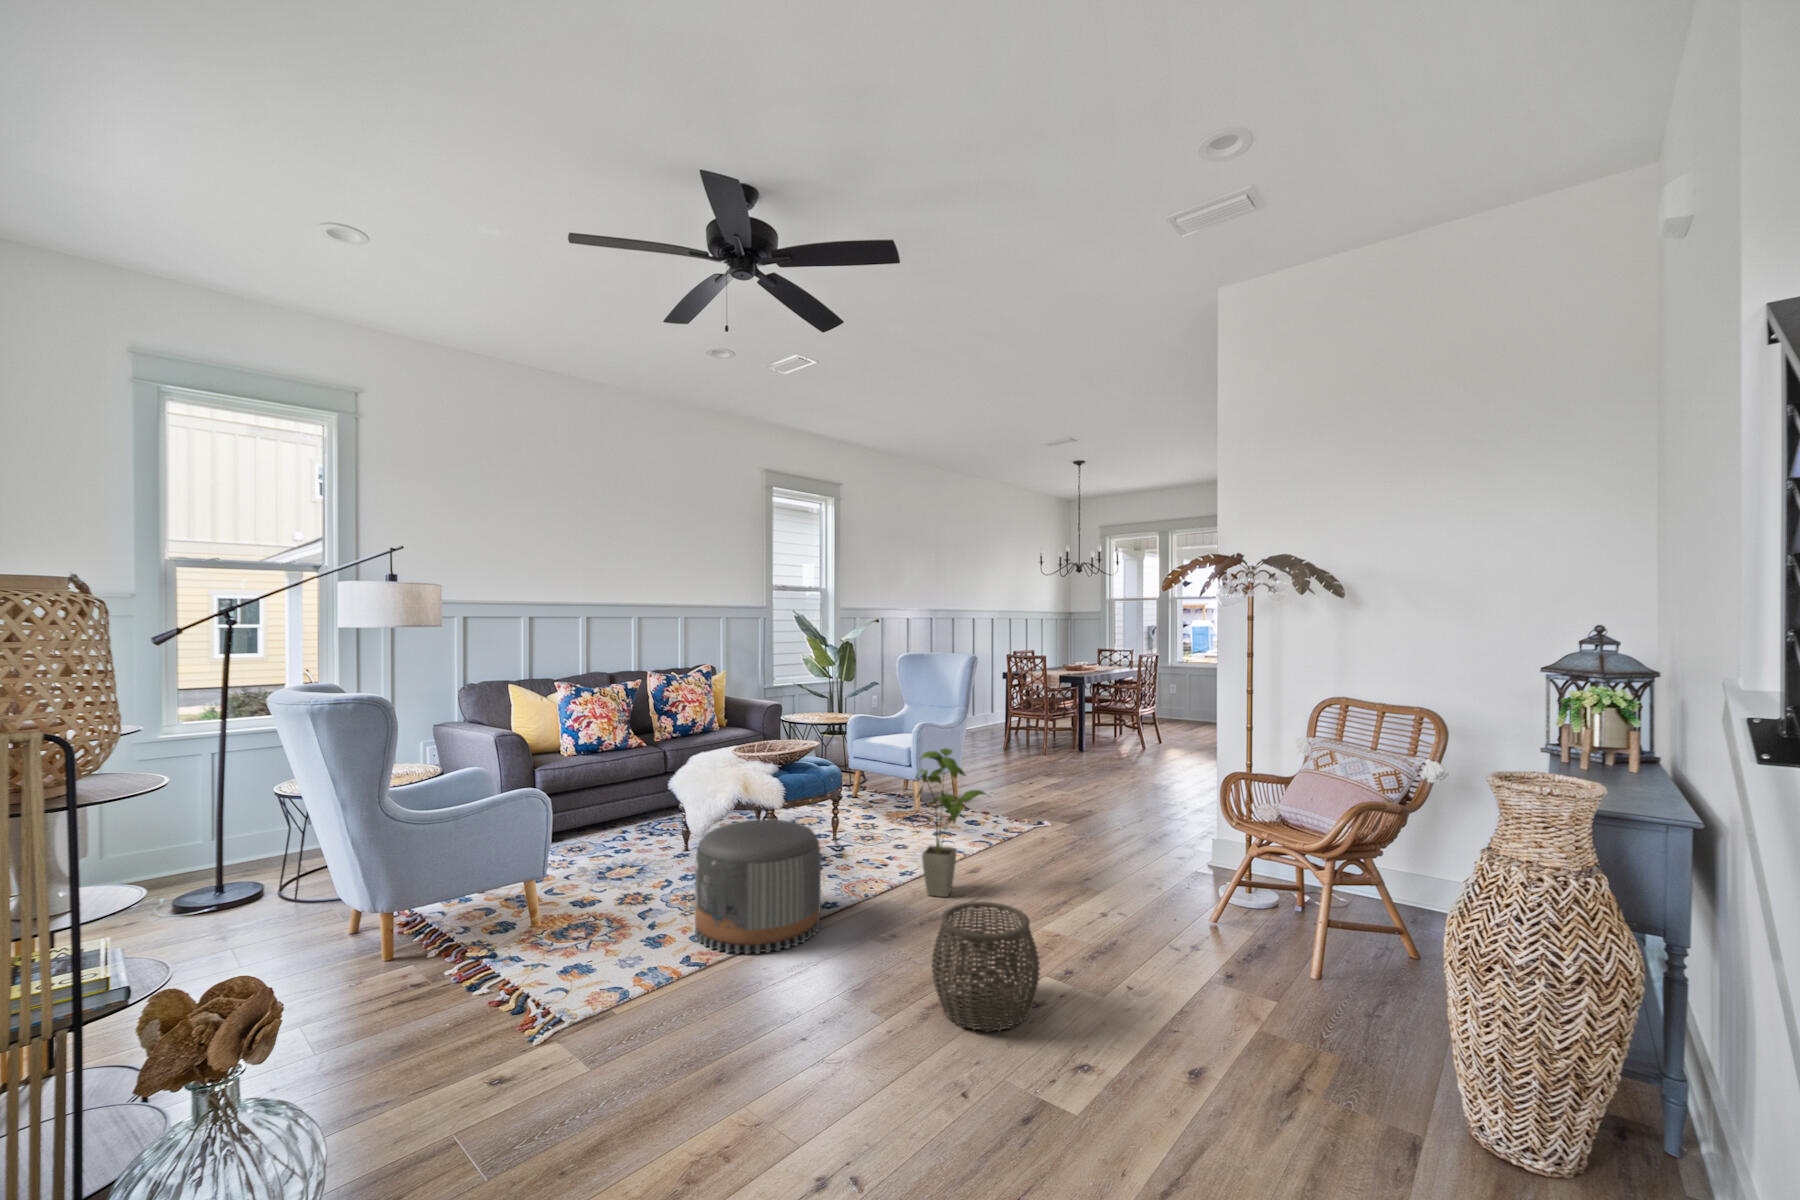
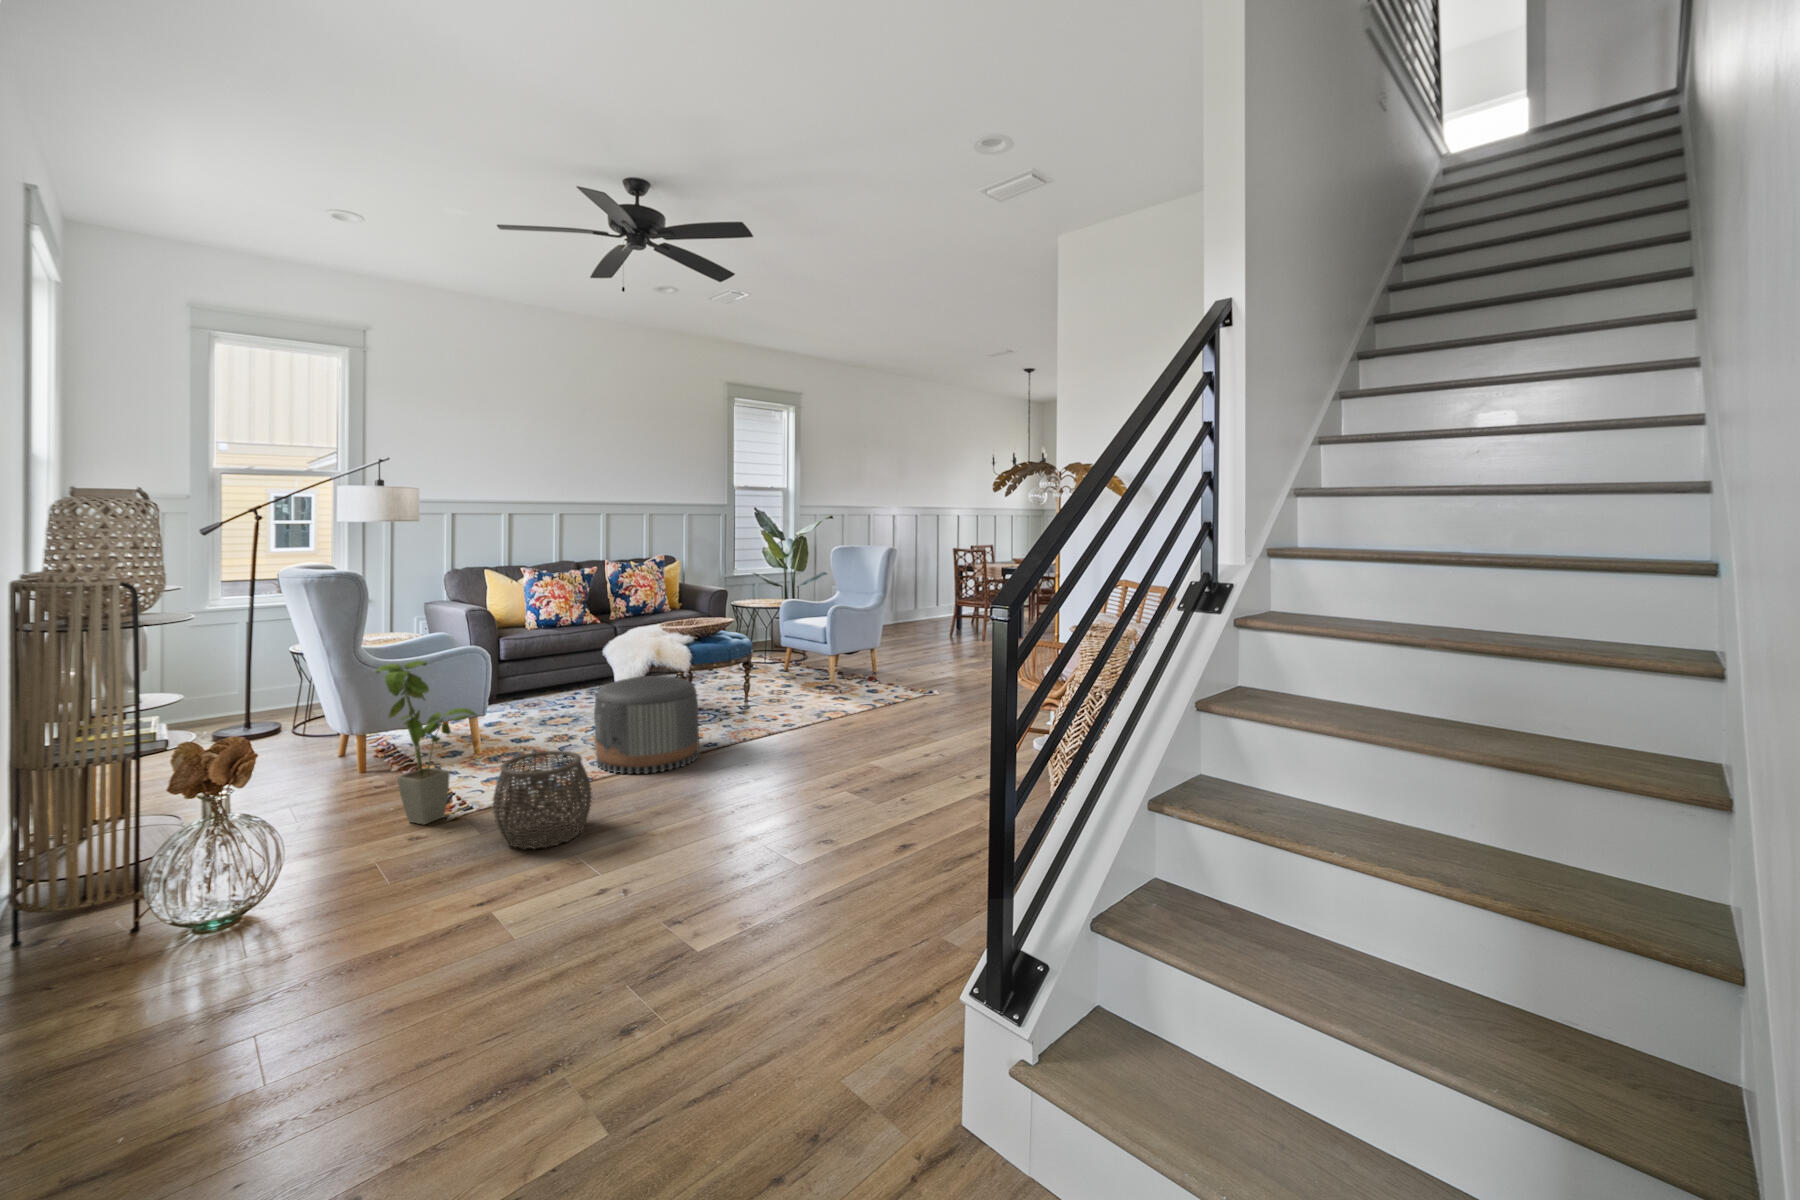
house plant: present [916,748,990,897] -> present [376,660,476,824]
woven basket: present [931,902,1040,1032] -> present [493,751,592,849]

